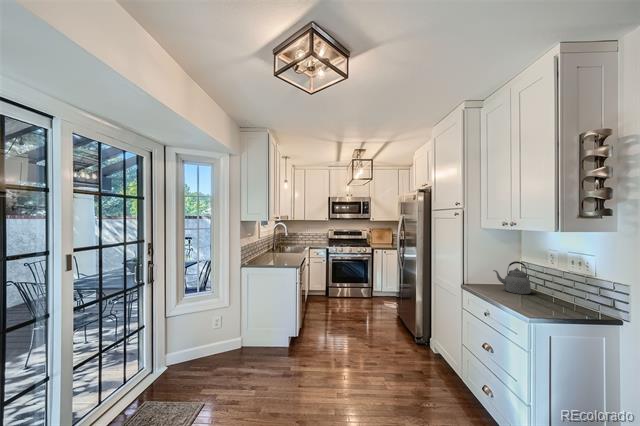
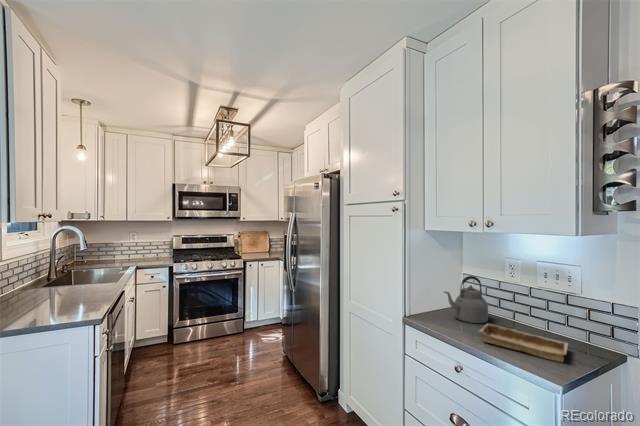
tray: none [502,291,568,313] -> present [480,323,568,362]

